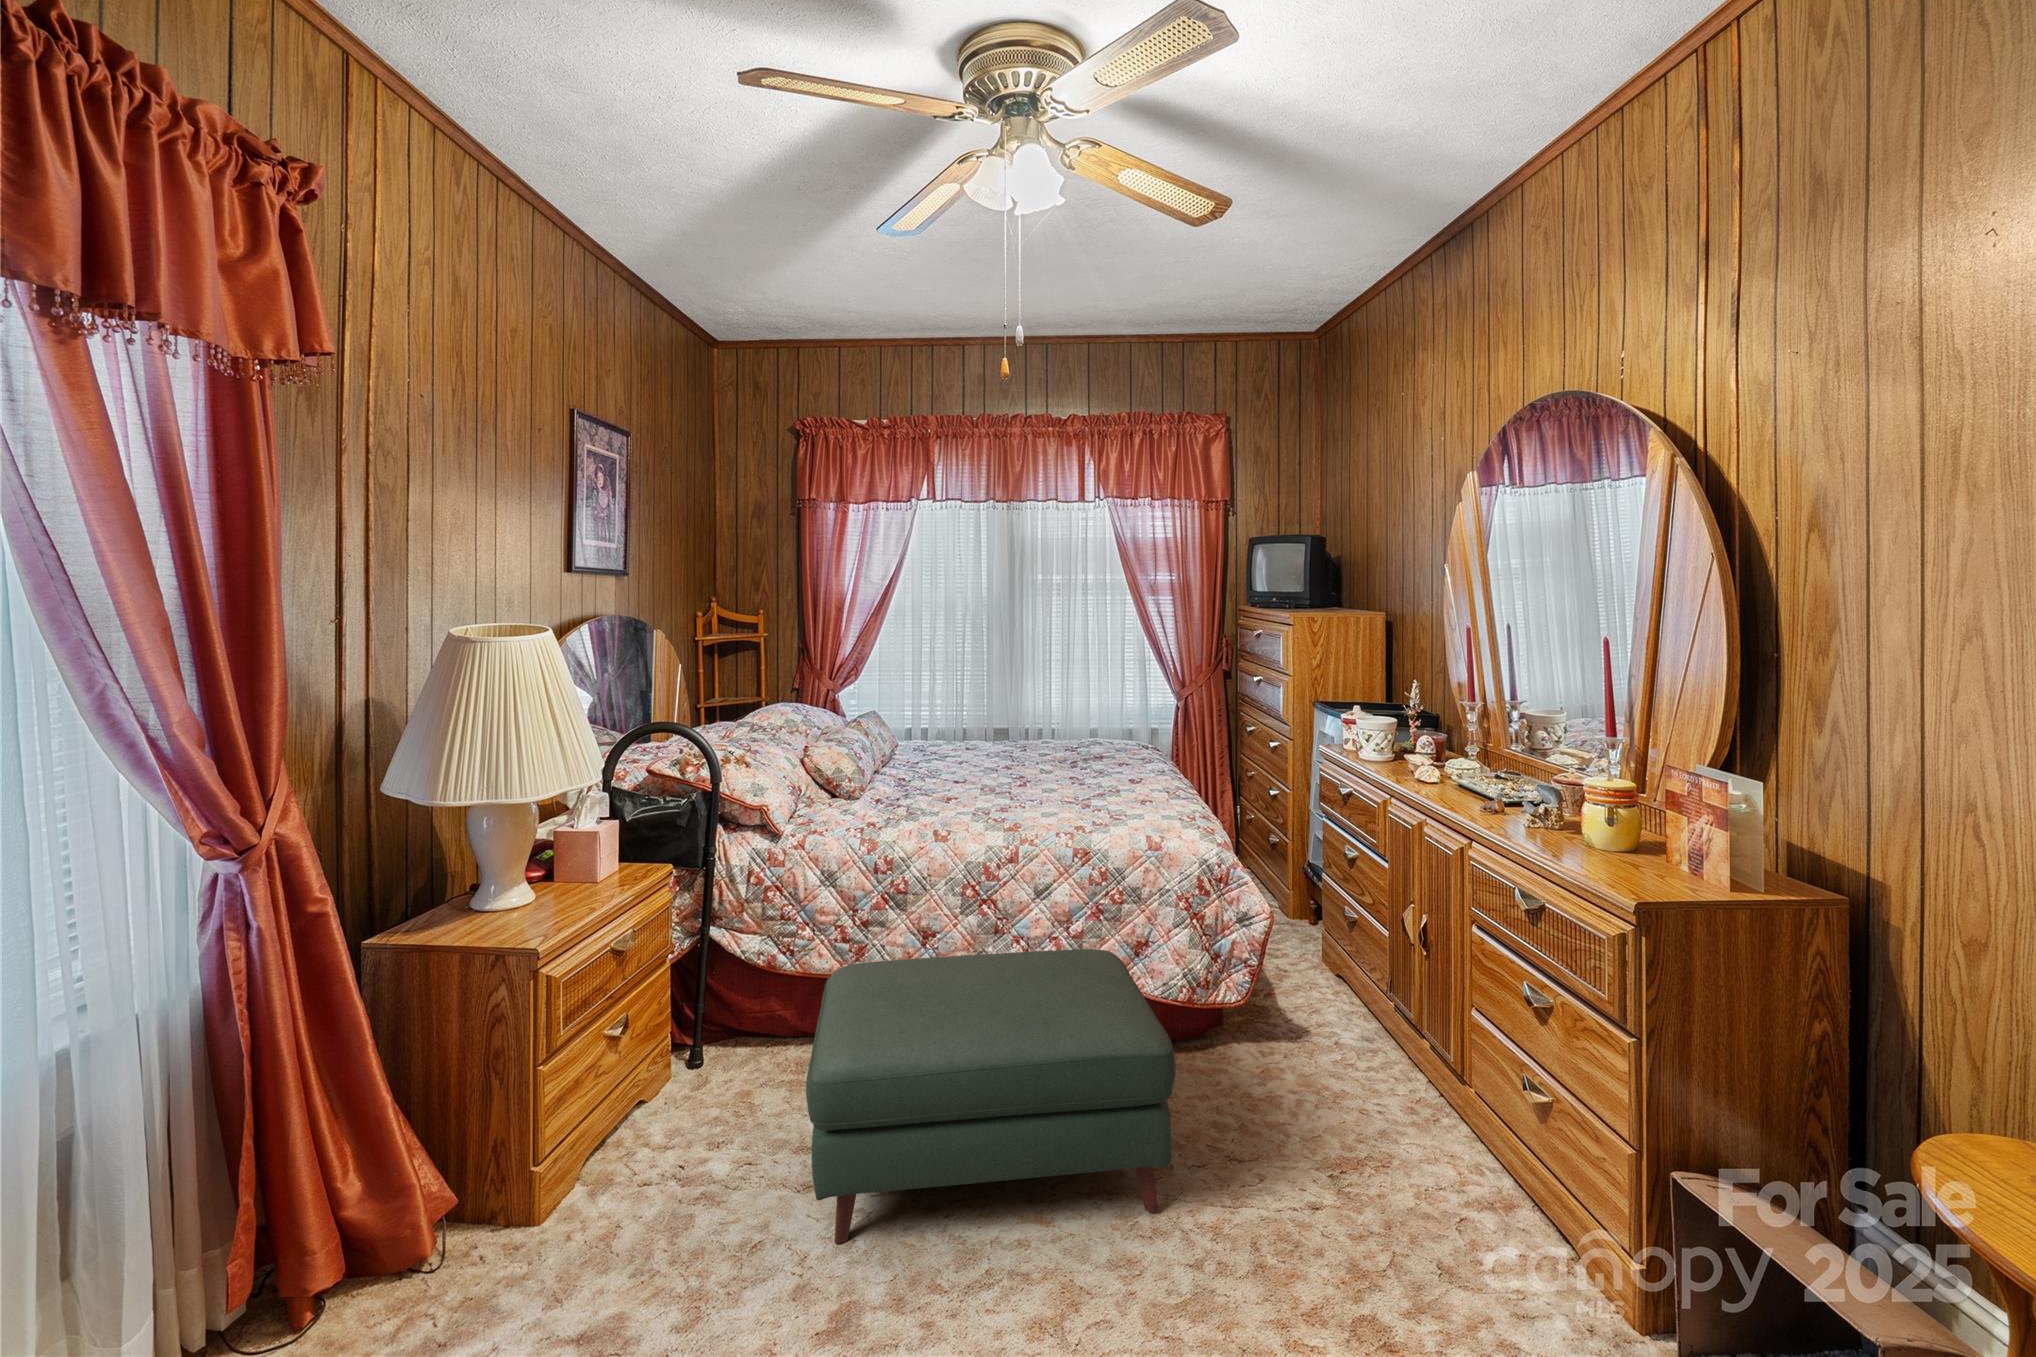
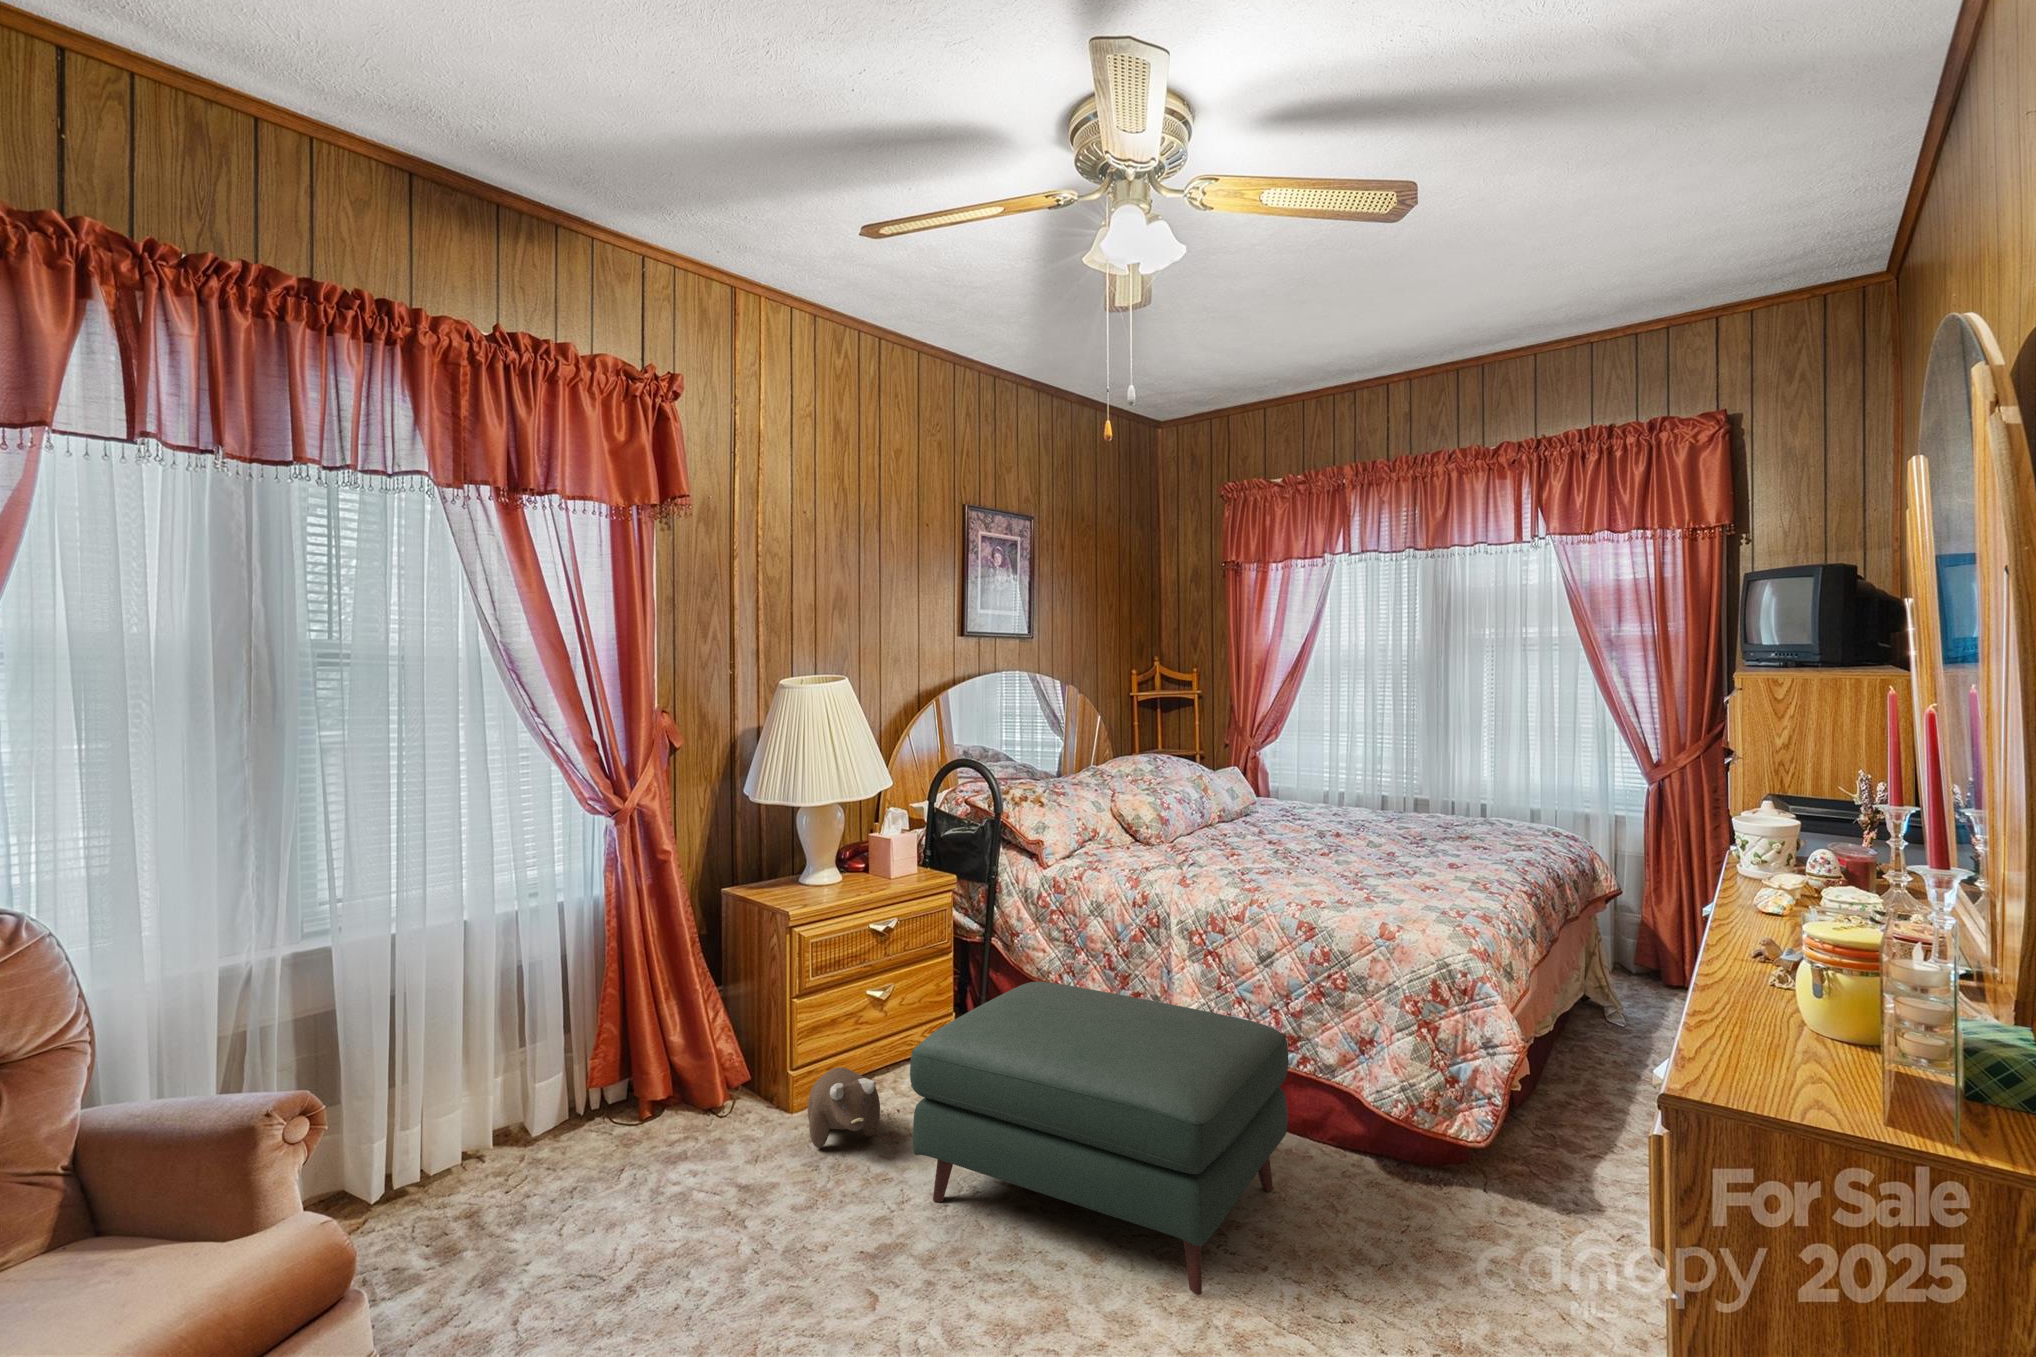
plush toy: none [588,1136,710,1250] -> present [808,1067,880,1148]

